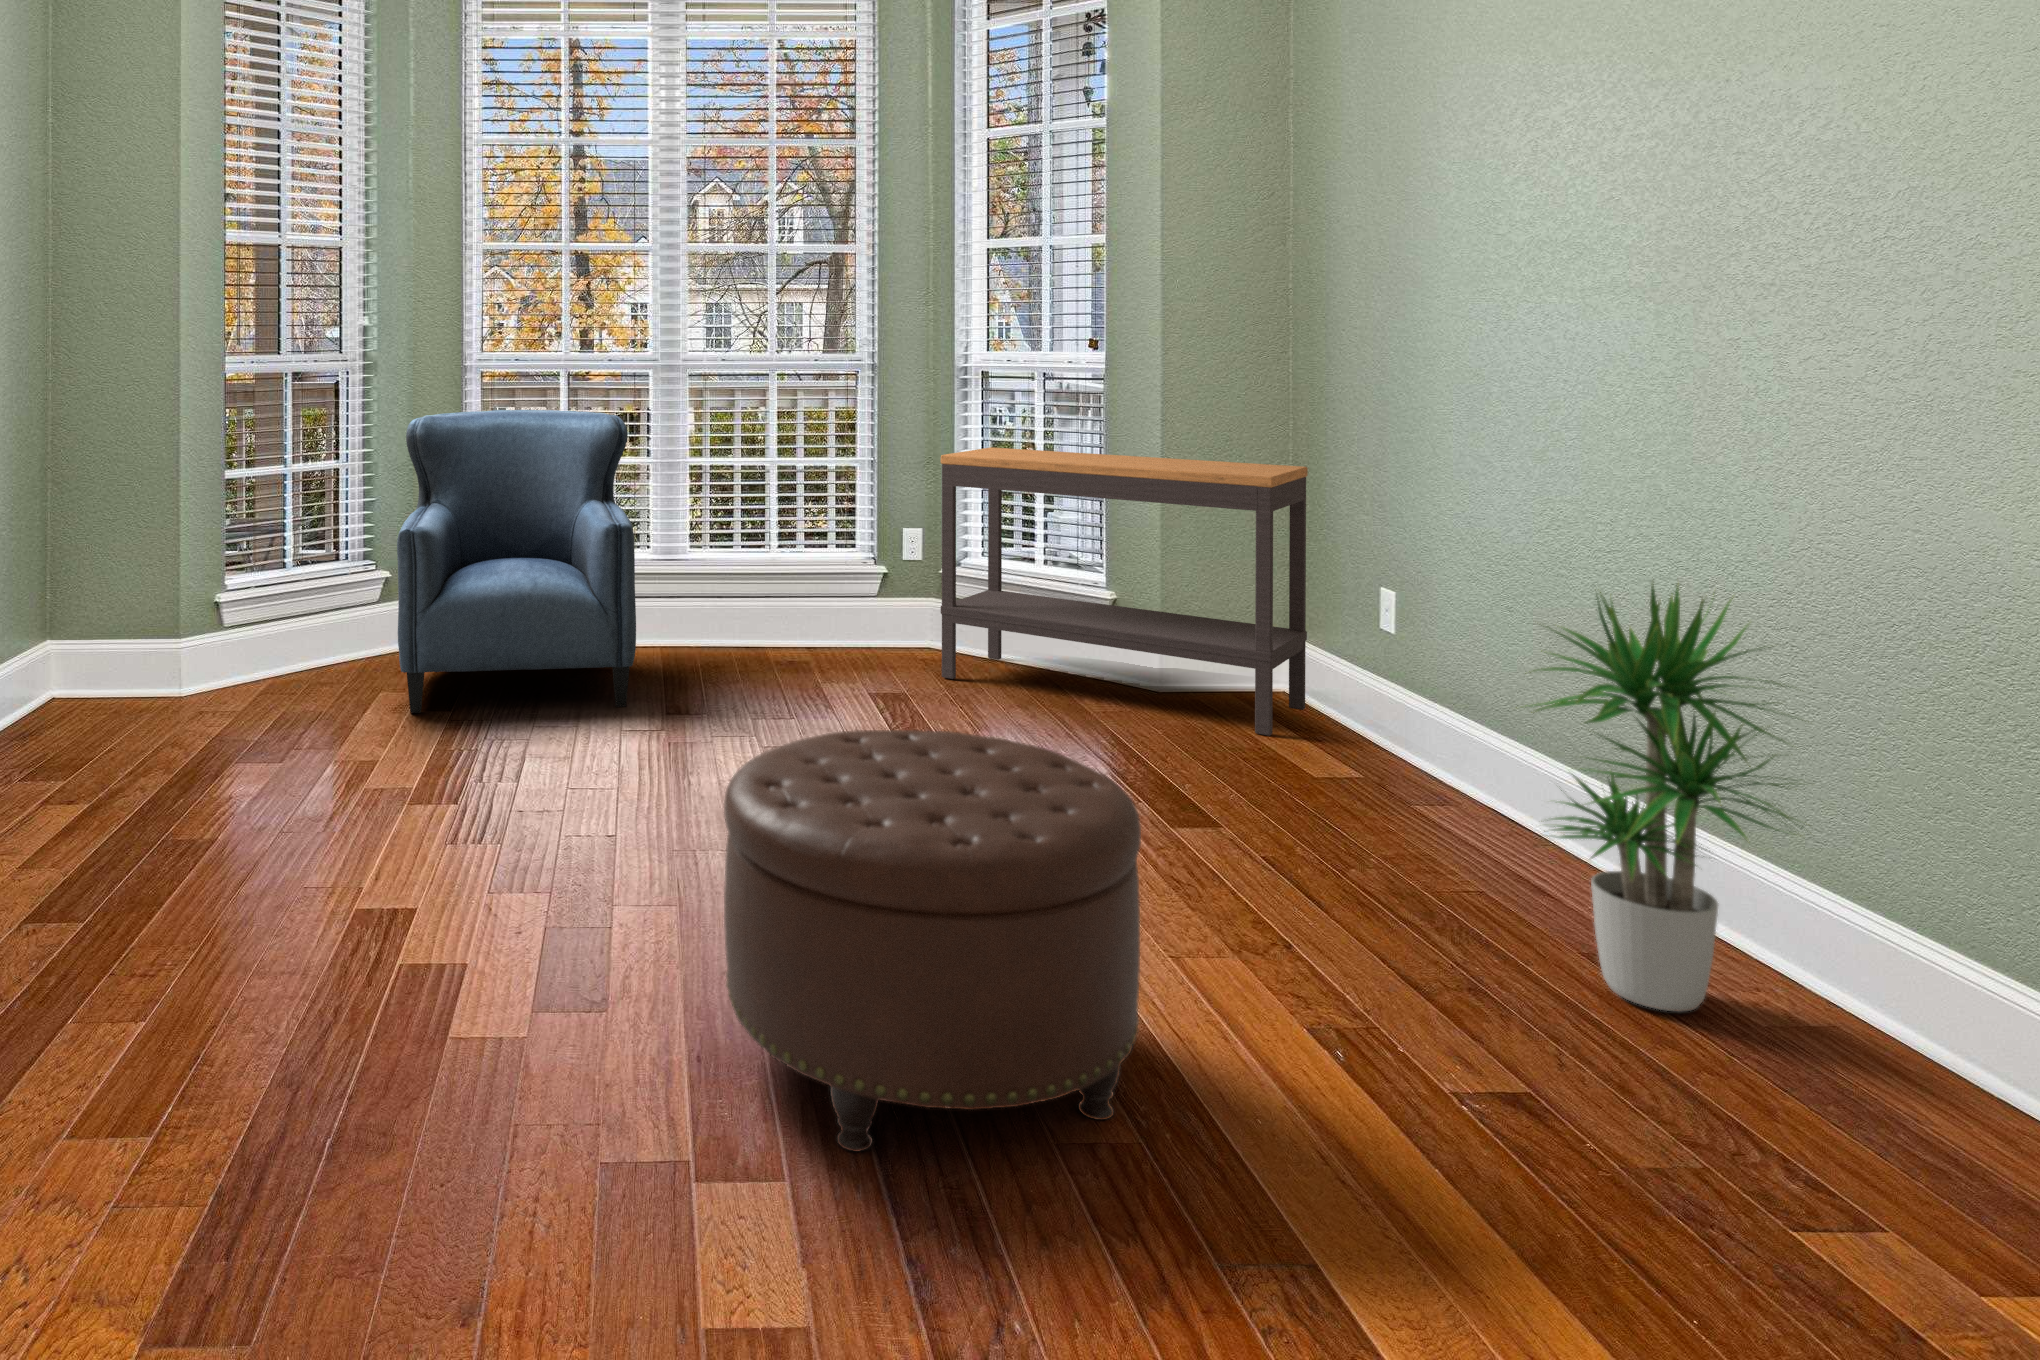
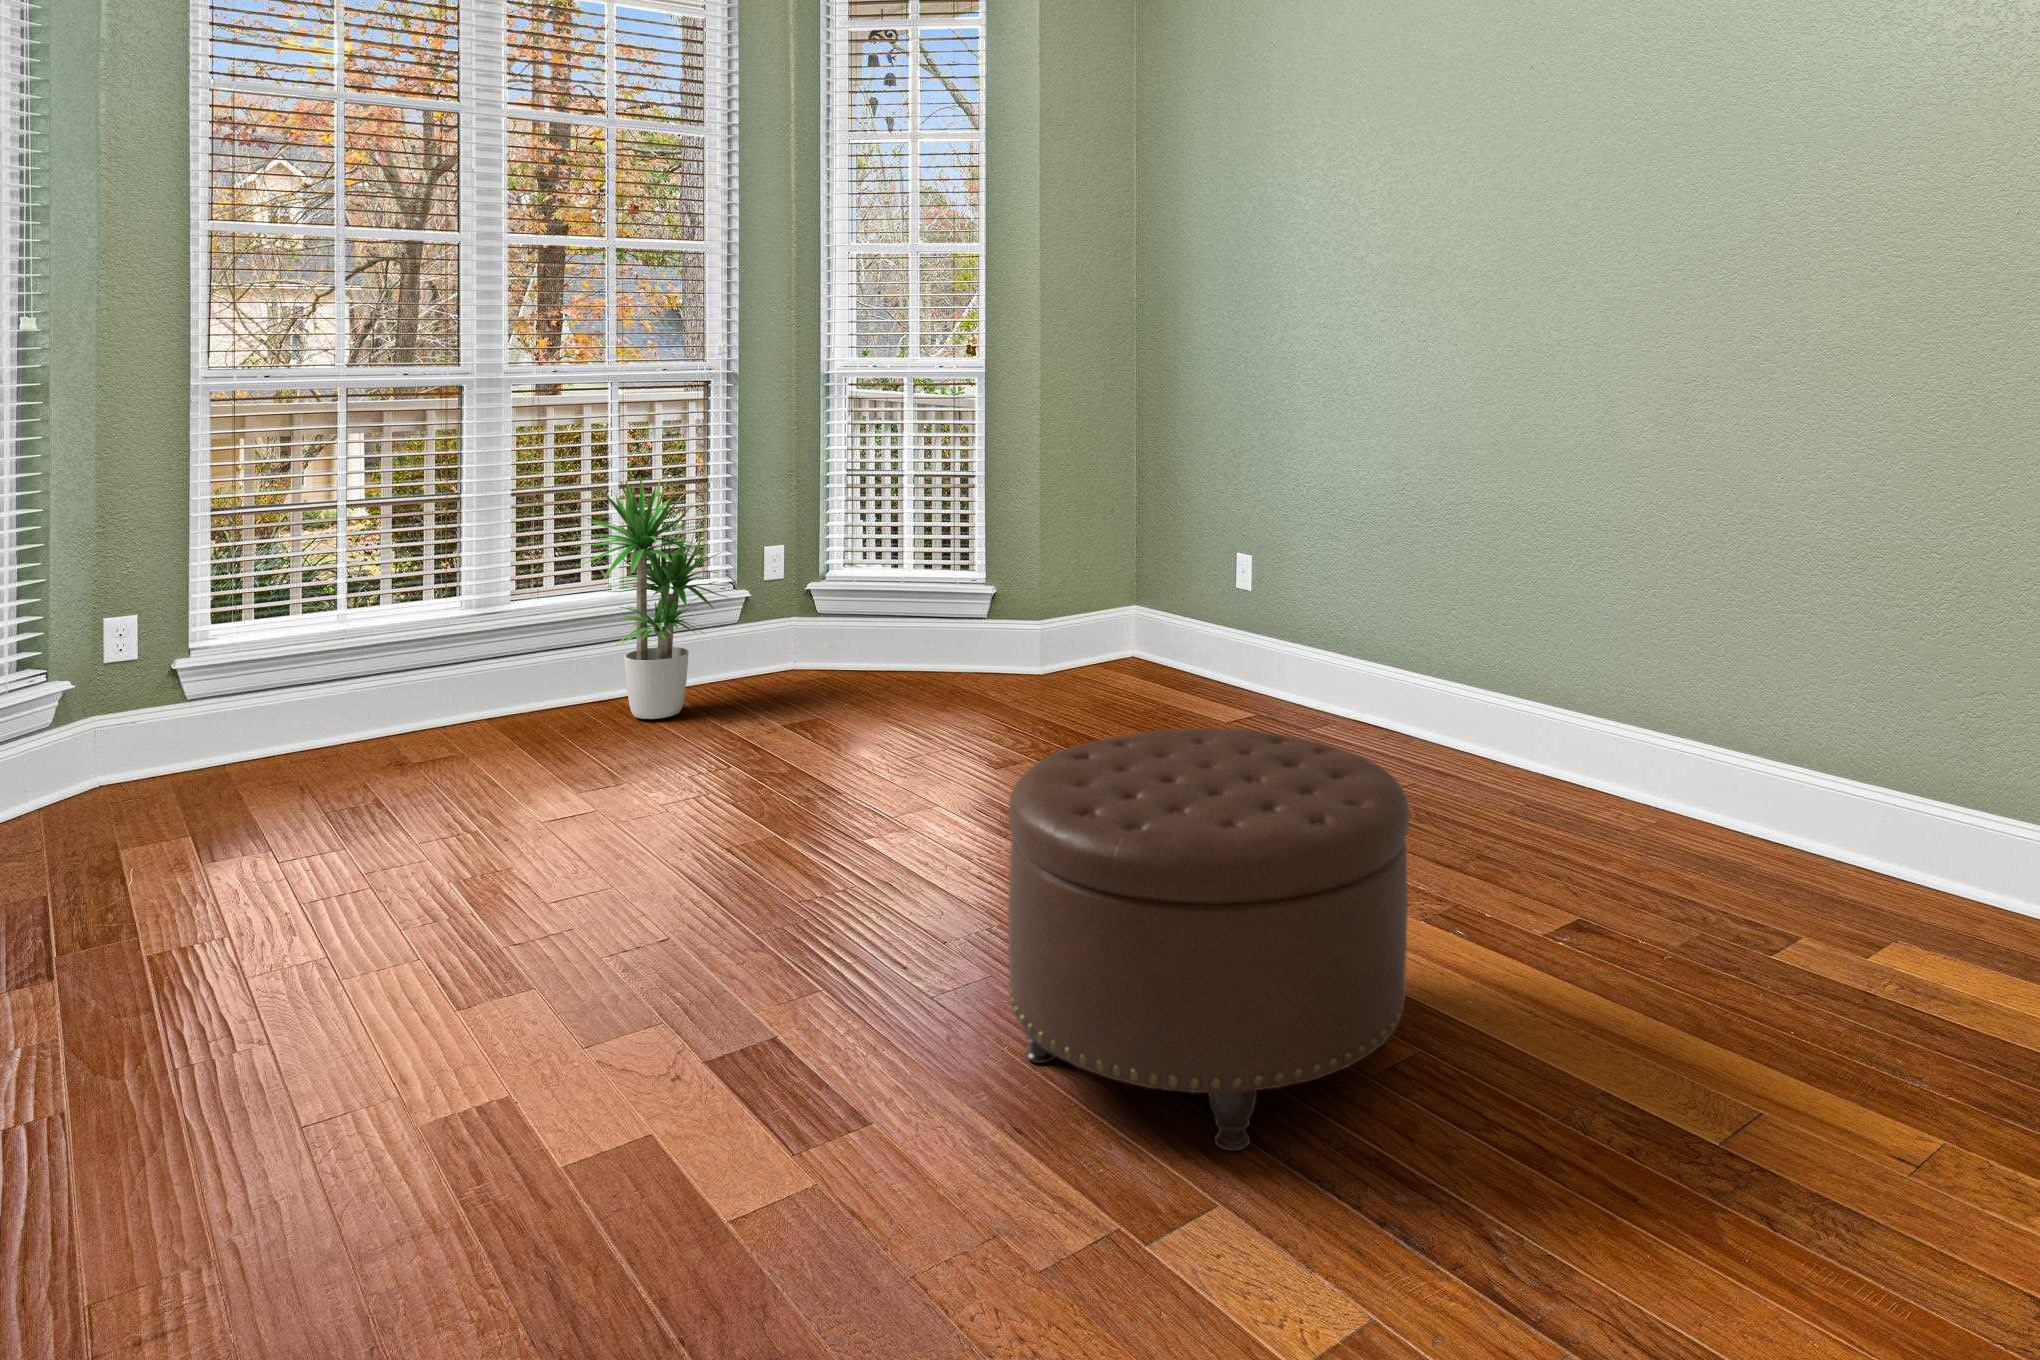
armchair: present [397,410,636,713] -> none [129,437,527,866]
console table: present [941,447,1308,736] -> none [840,454,1175,700]
potted plant: present [1530,584,1803,1012] -> present [577,477,728,719]

